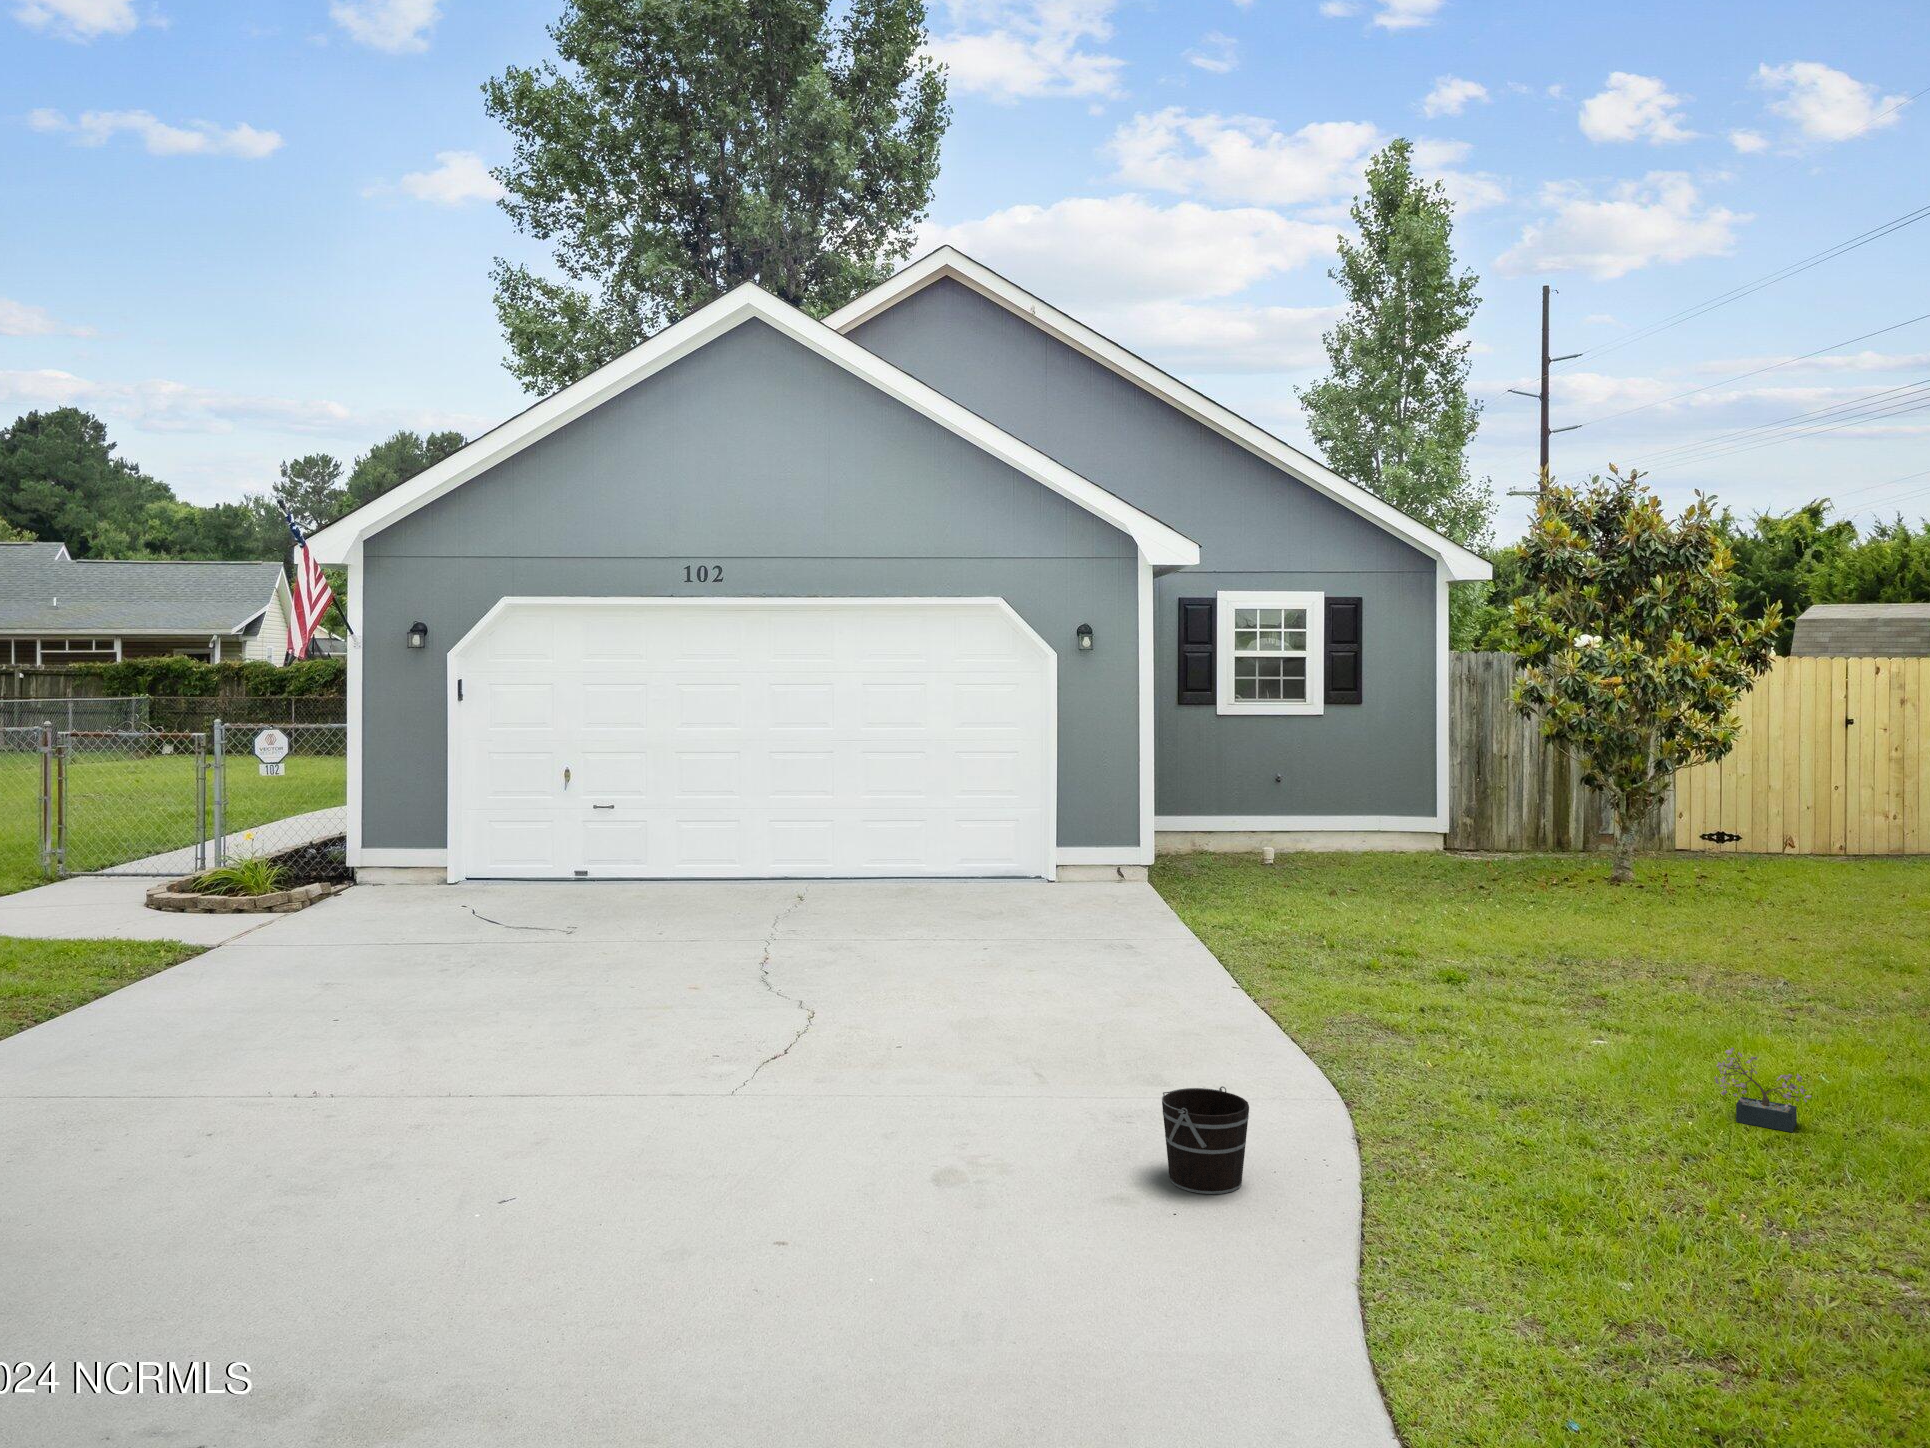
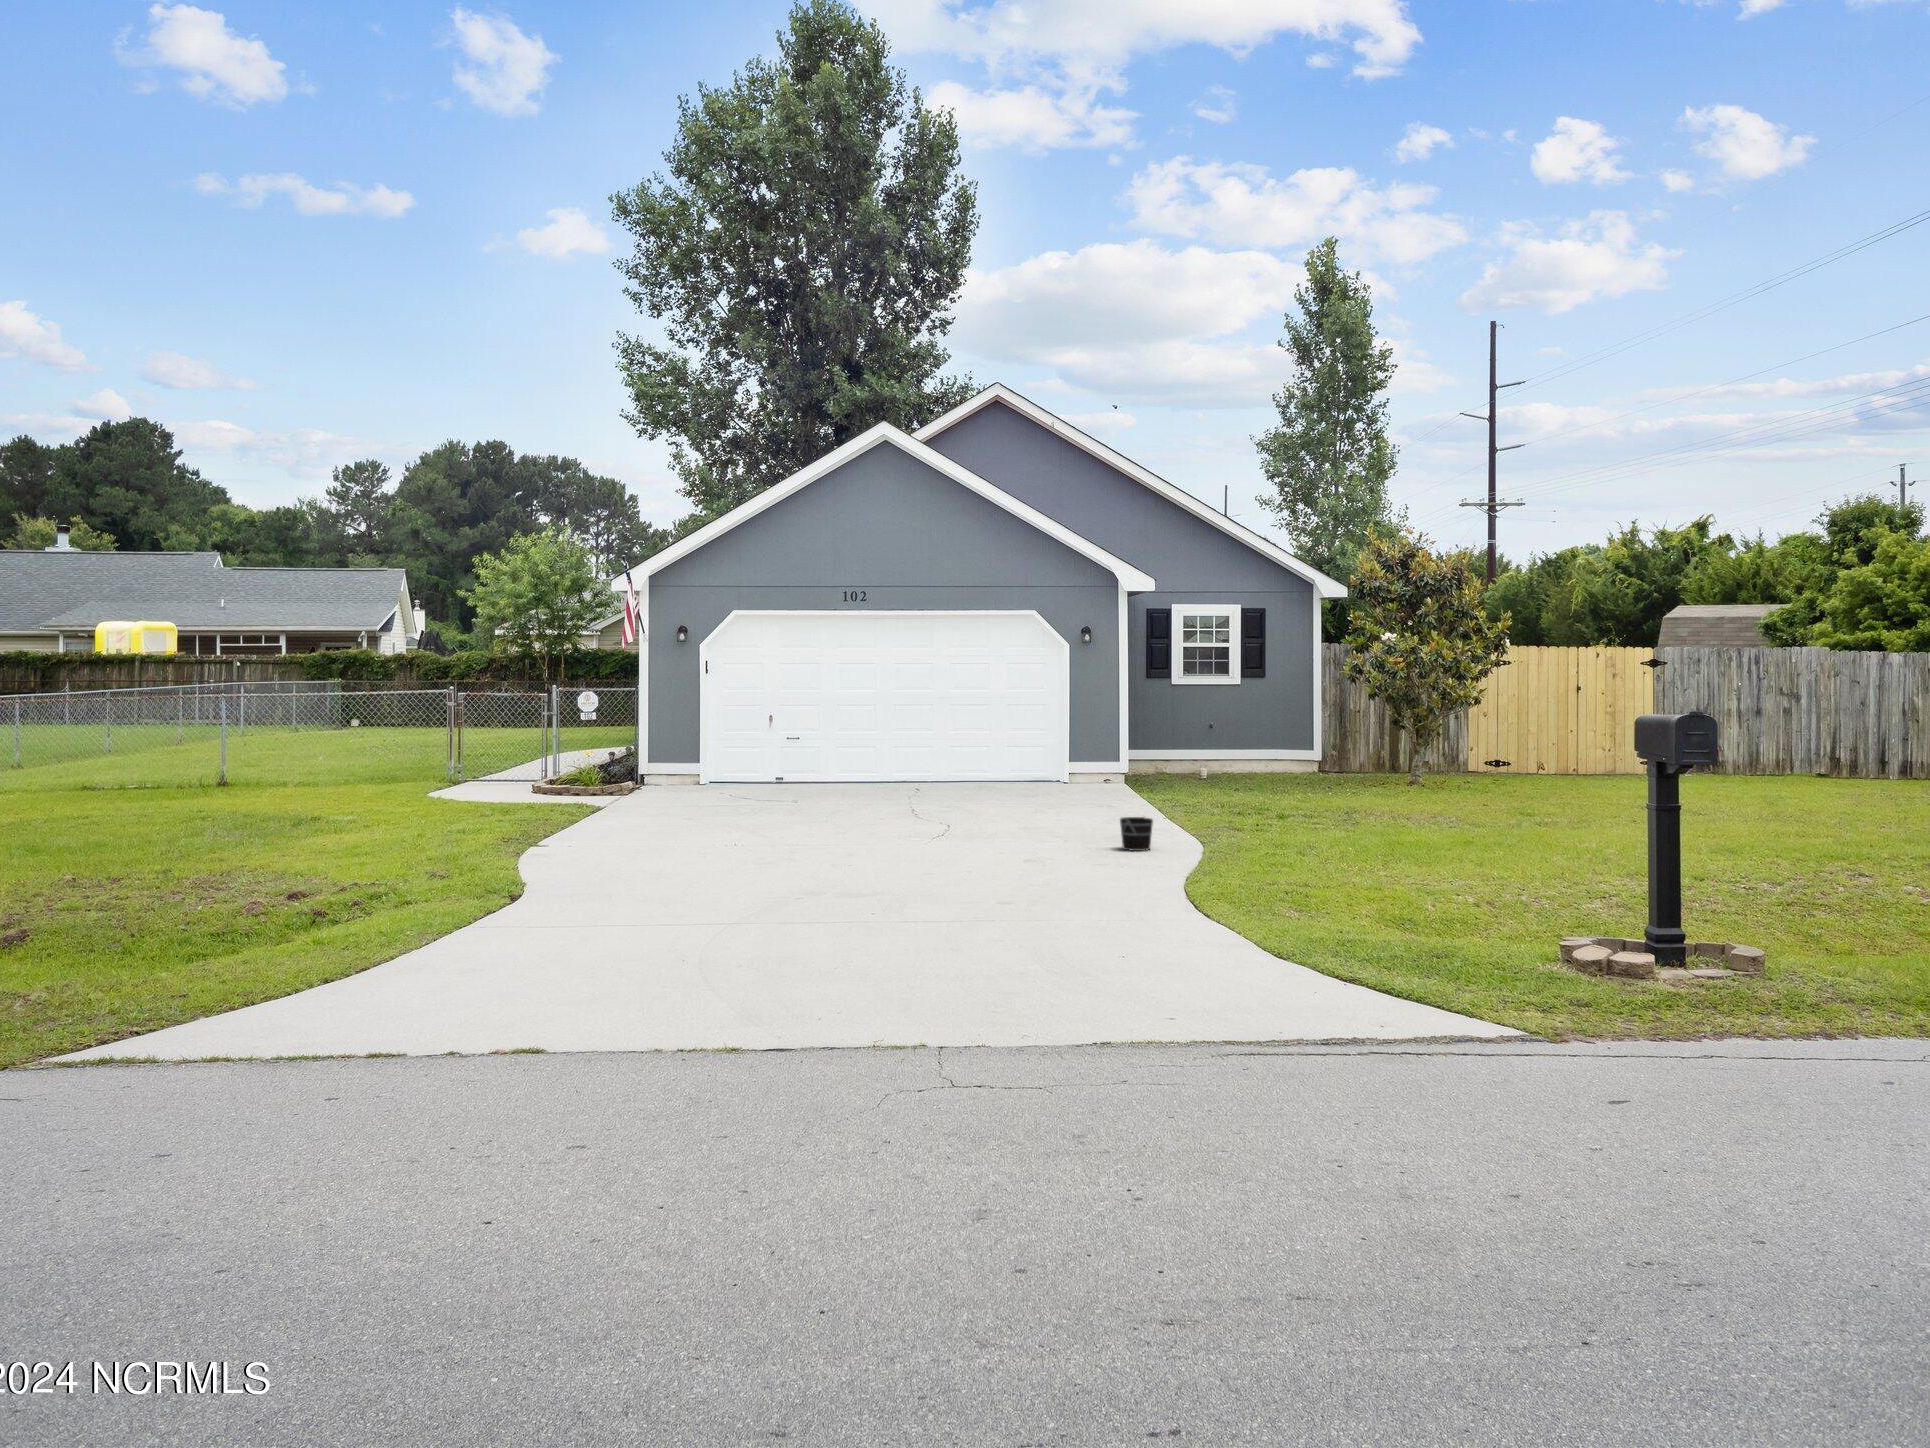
decorative plant: present [1715,1048,1811,1132] -> none [1353,811,1388,841]

